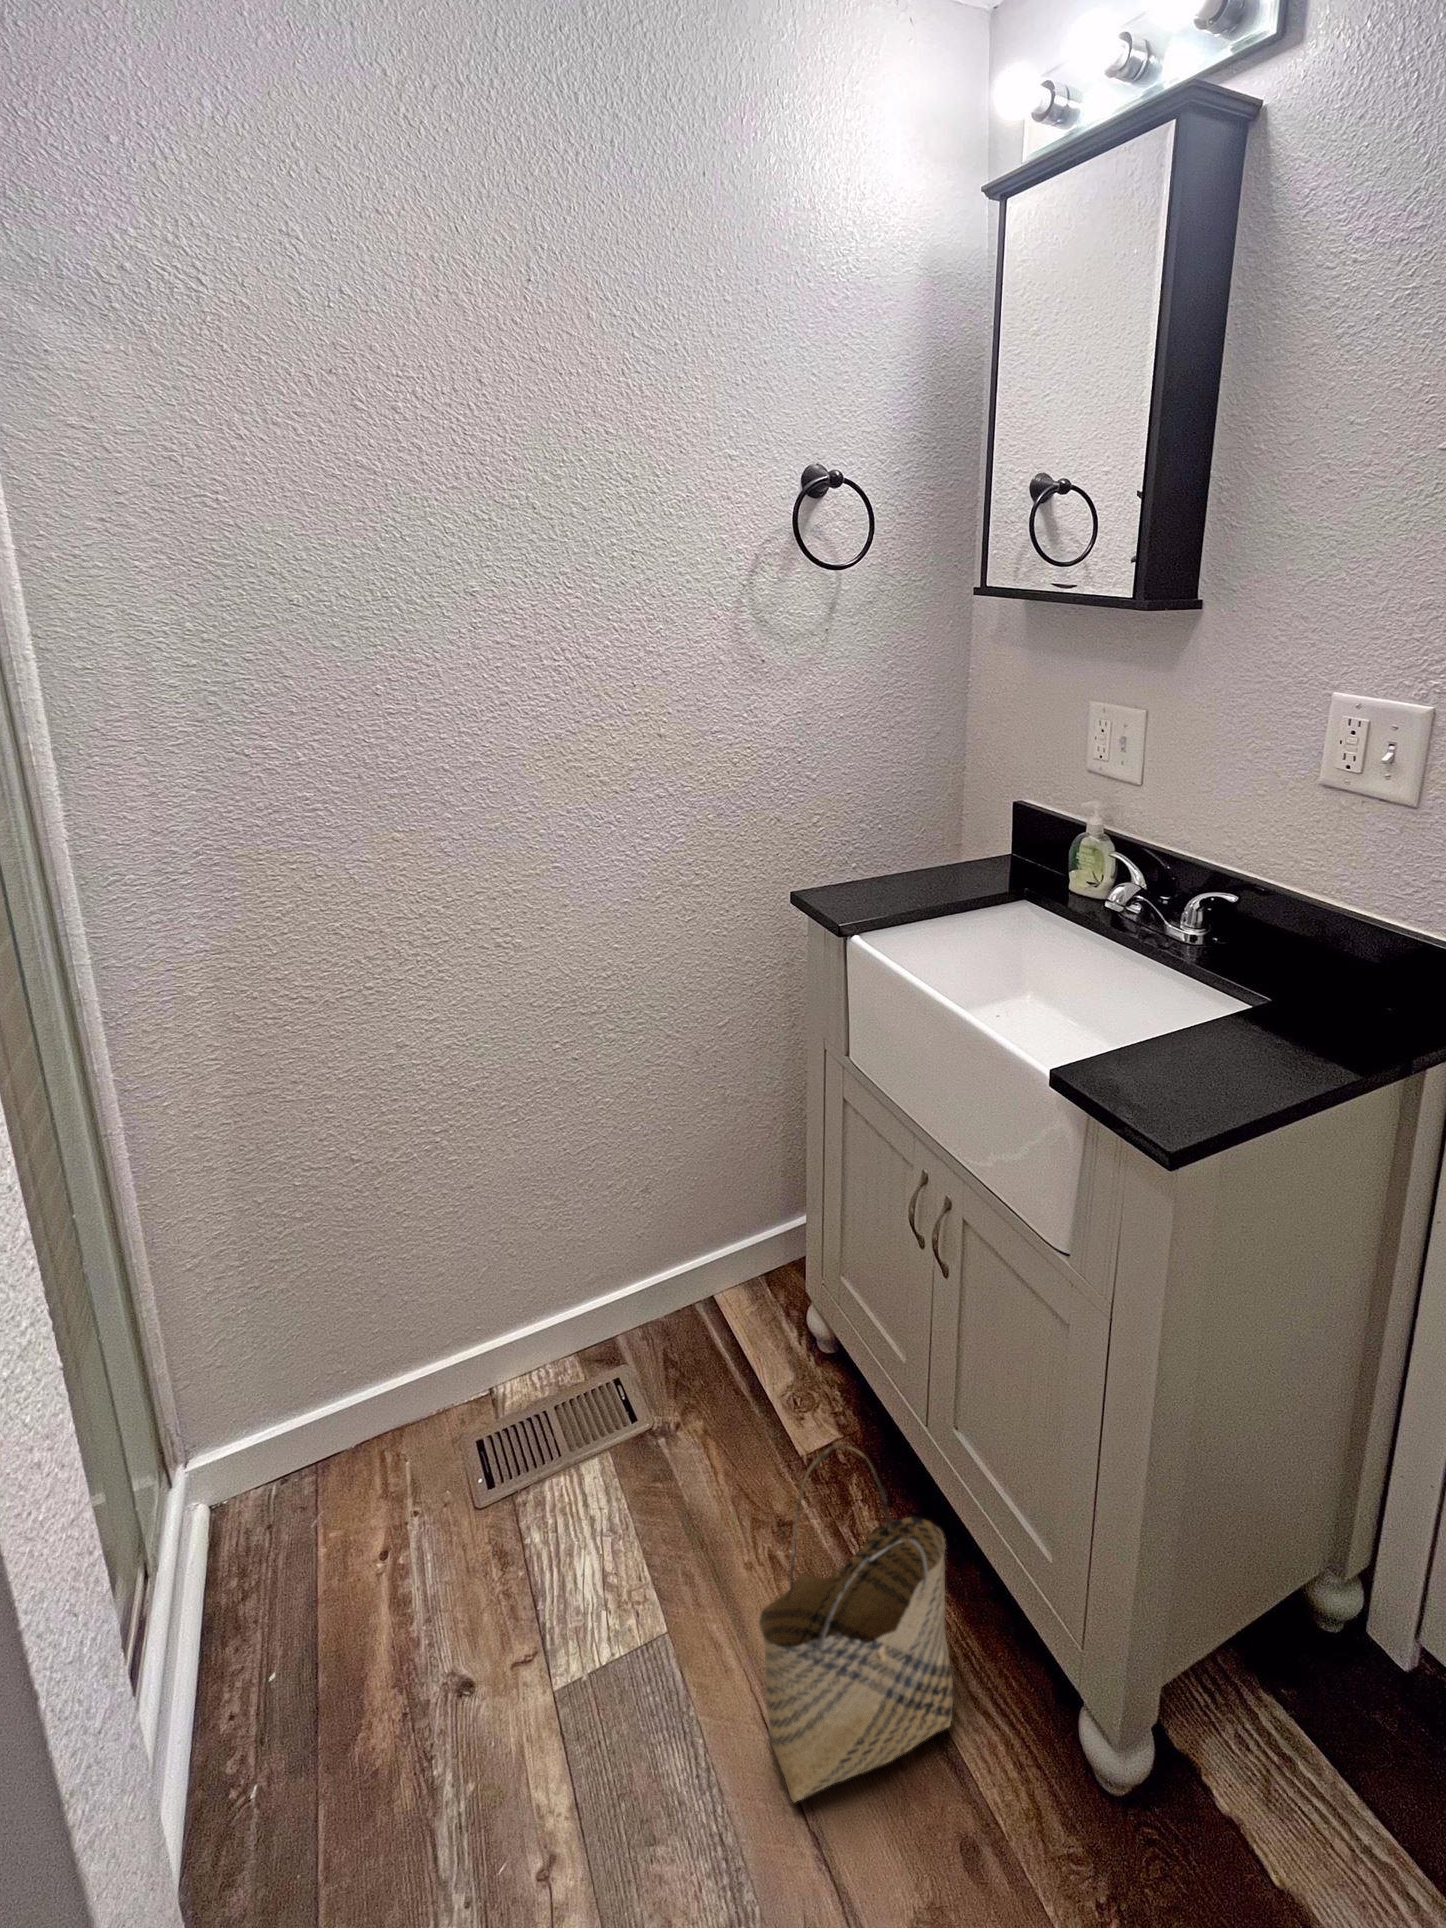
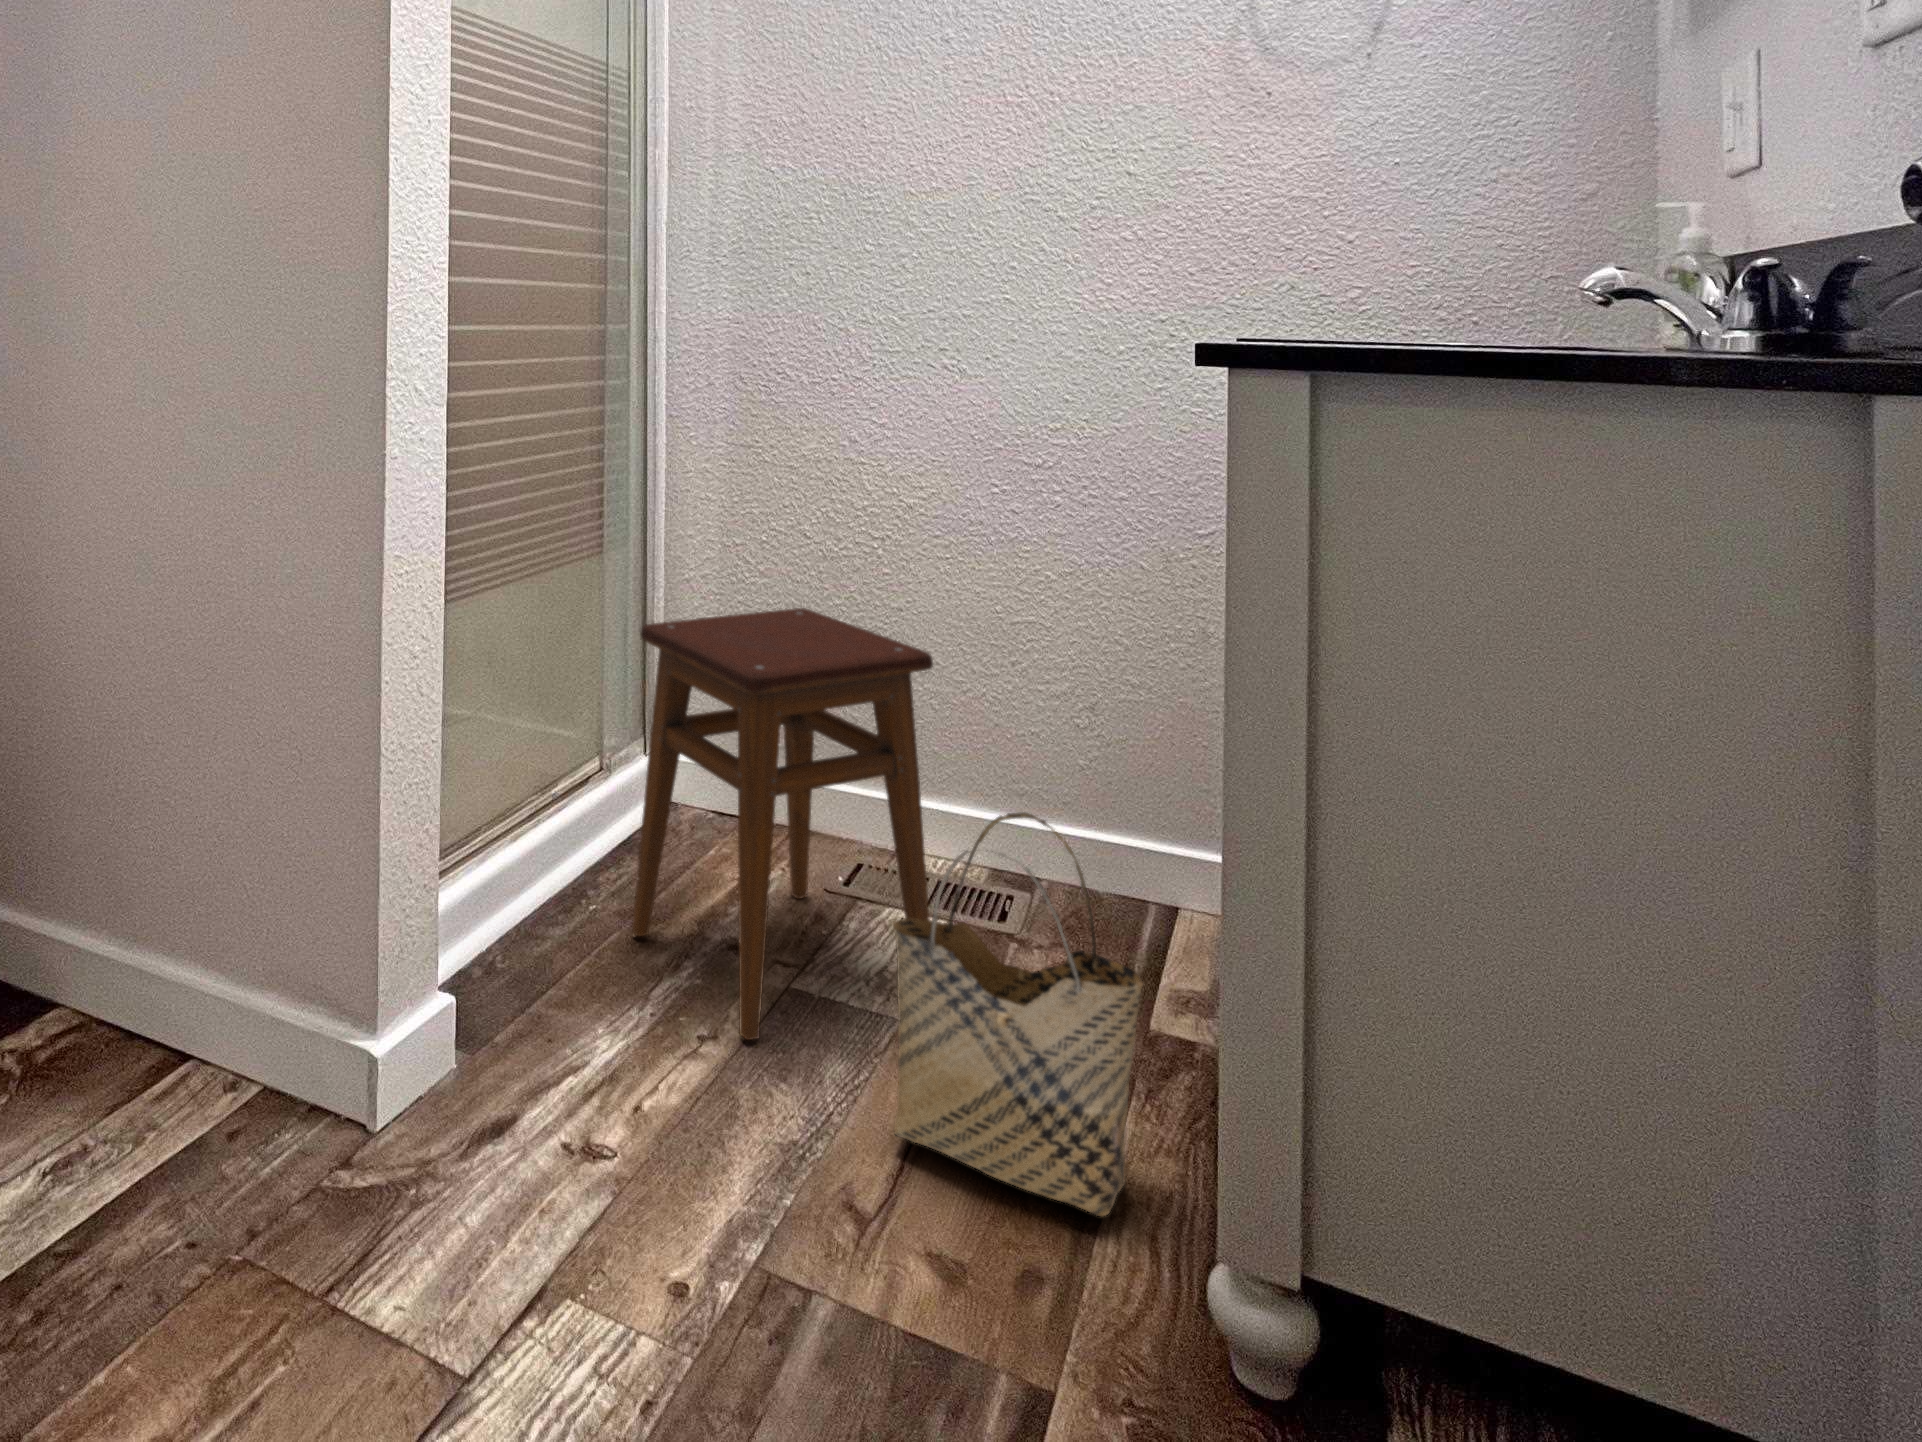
stool: none [310,1279,654,1814] -> present [632,608,933,1040]

